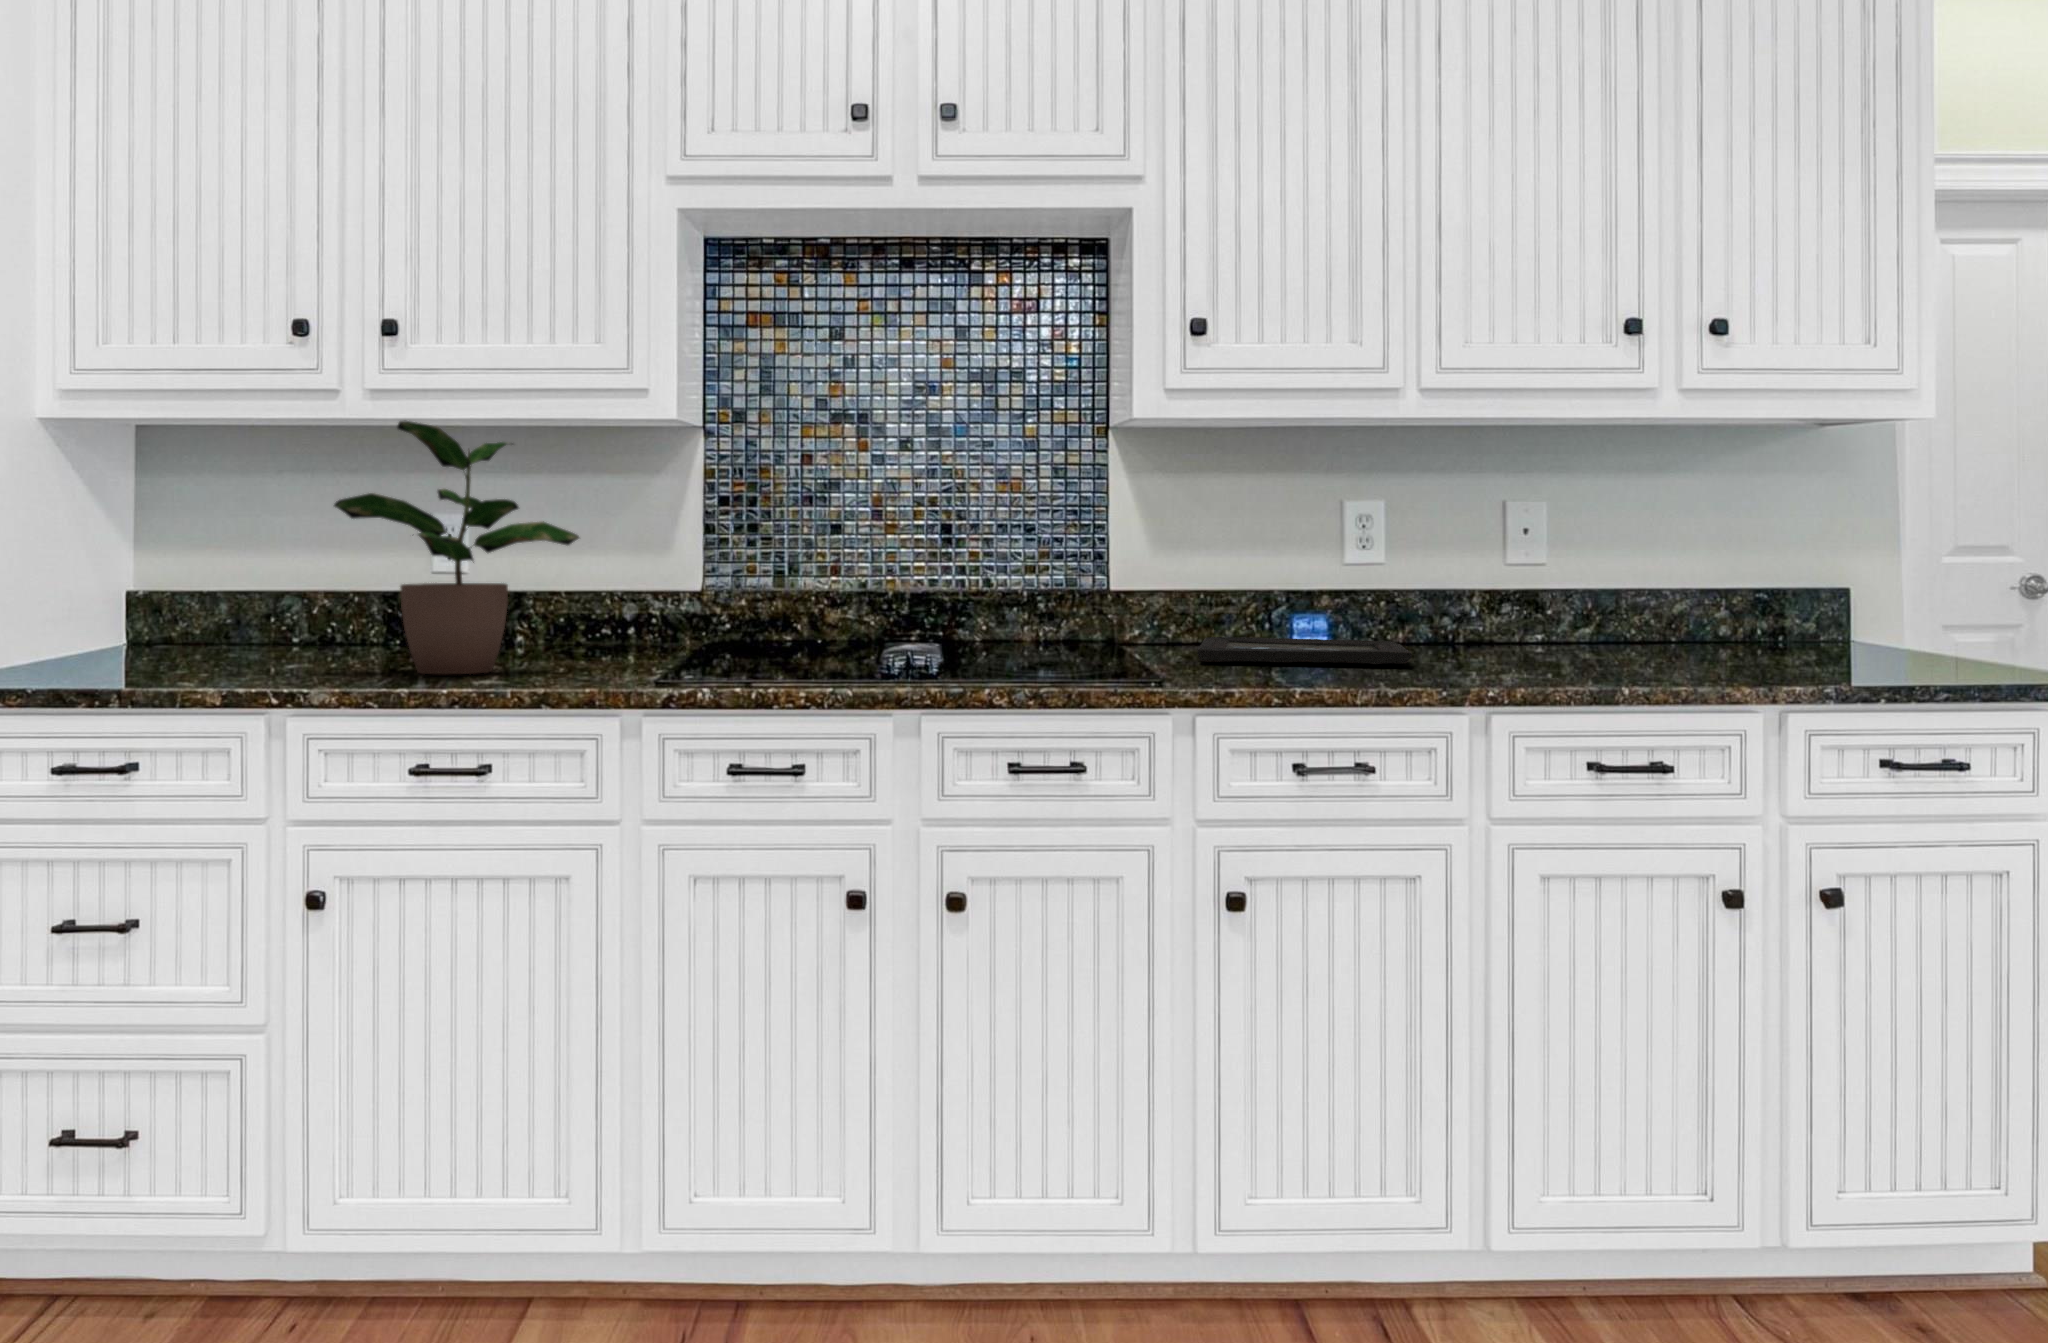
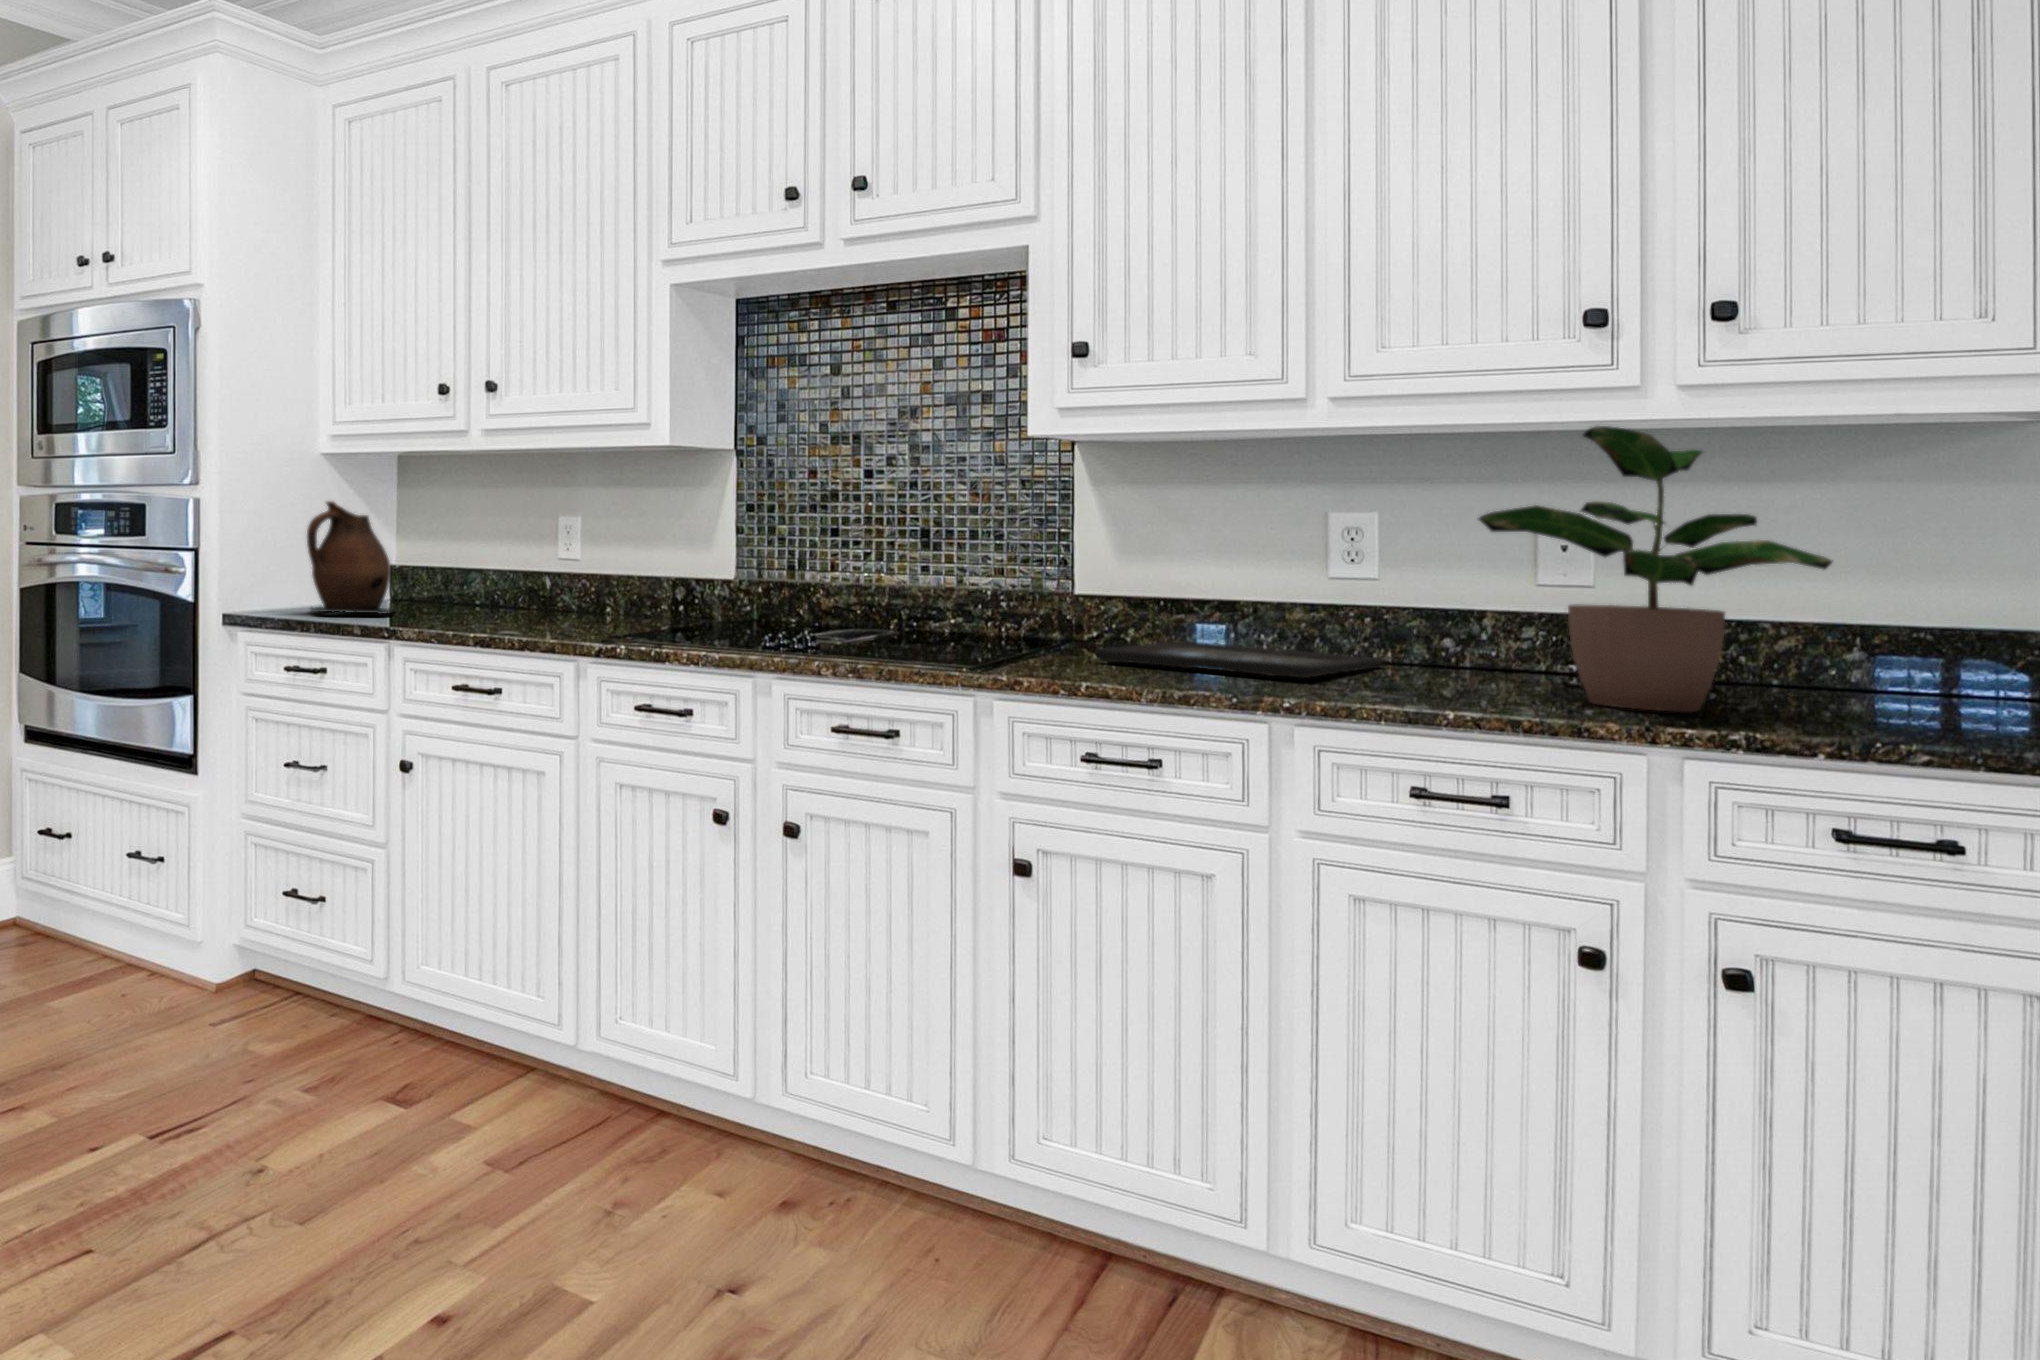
potted plant: present [334,421,579,674] -> present [1479,426,1833,712]
ceramic pitcher: none [85,499,246,671] -> present [307,501,396,614]

